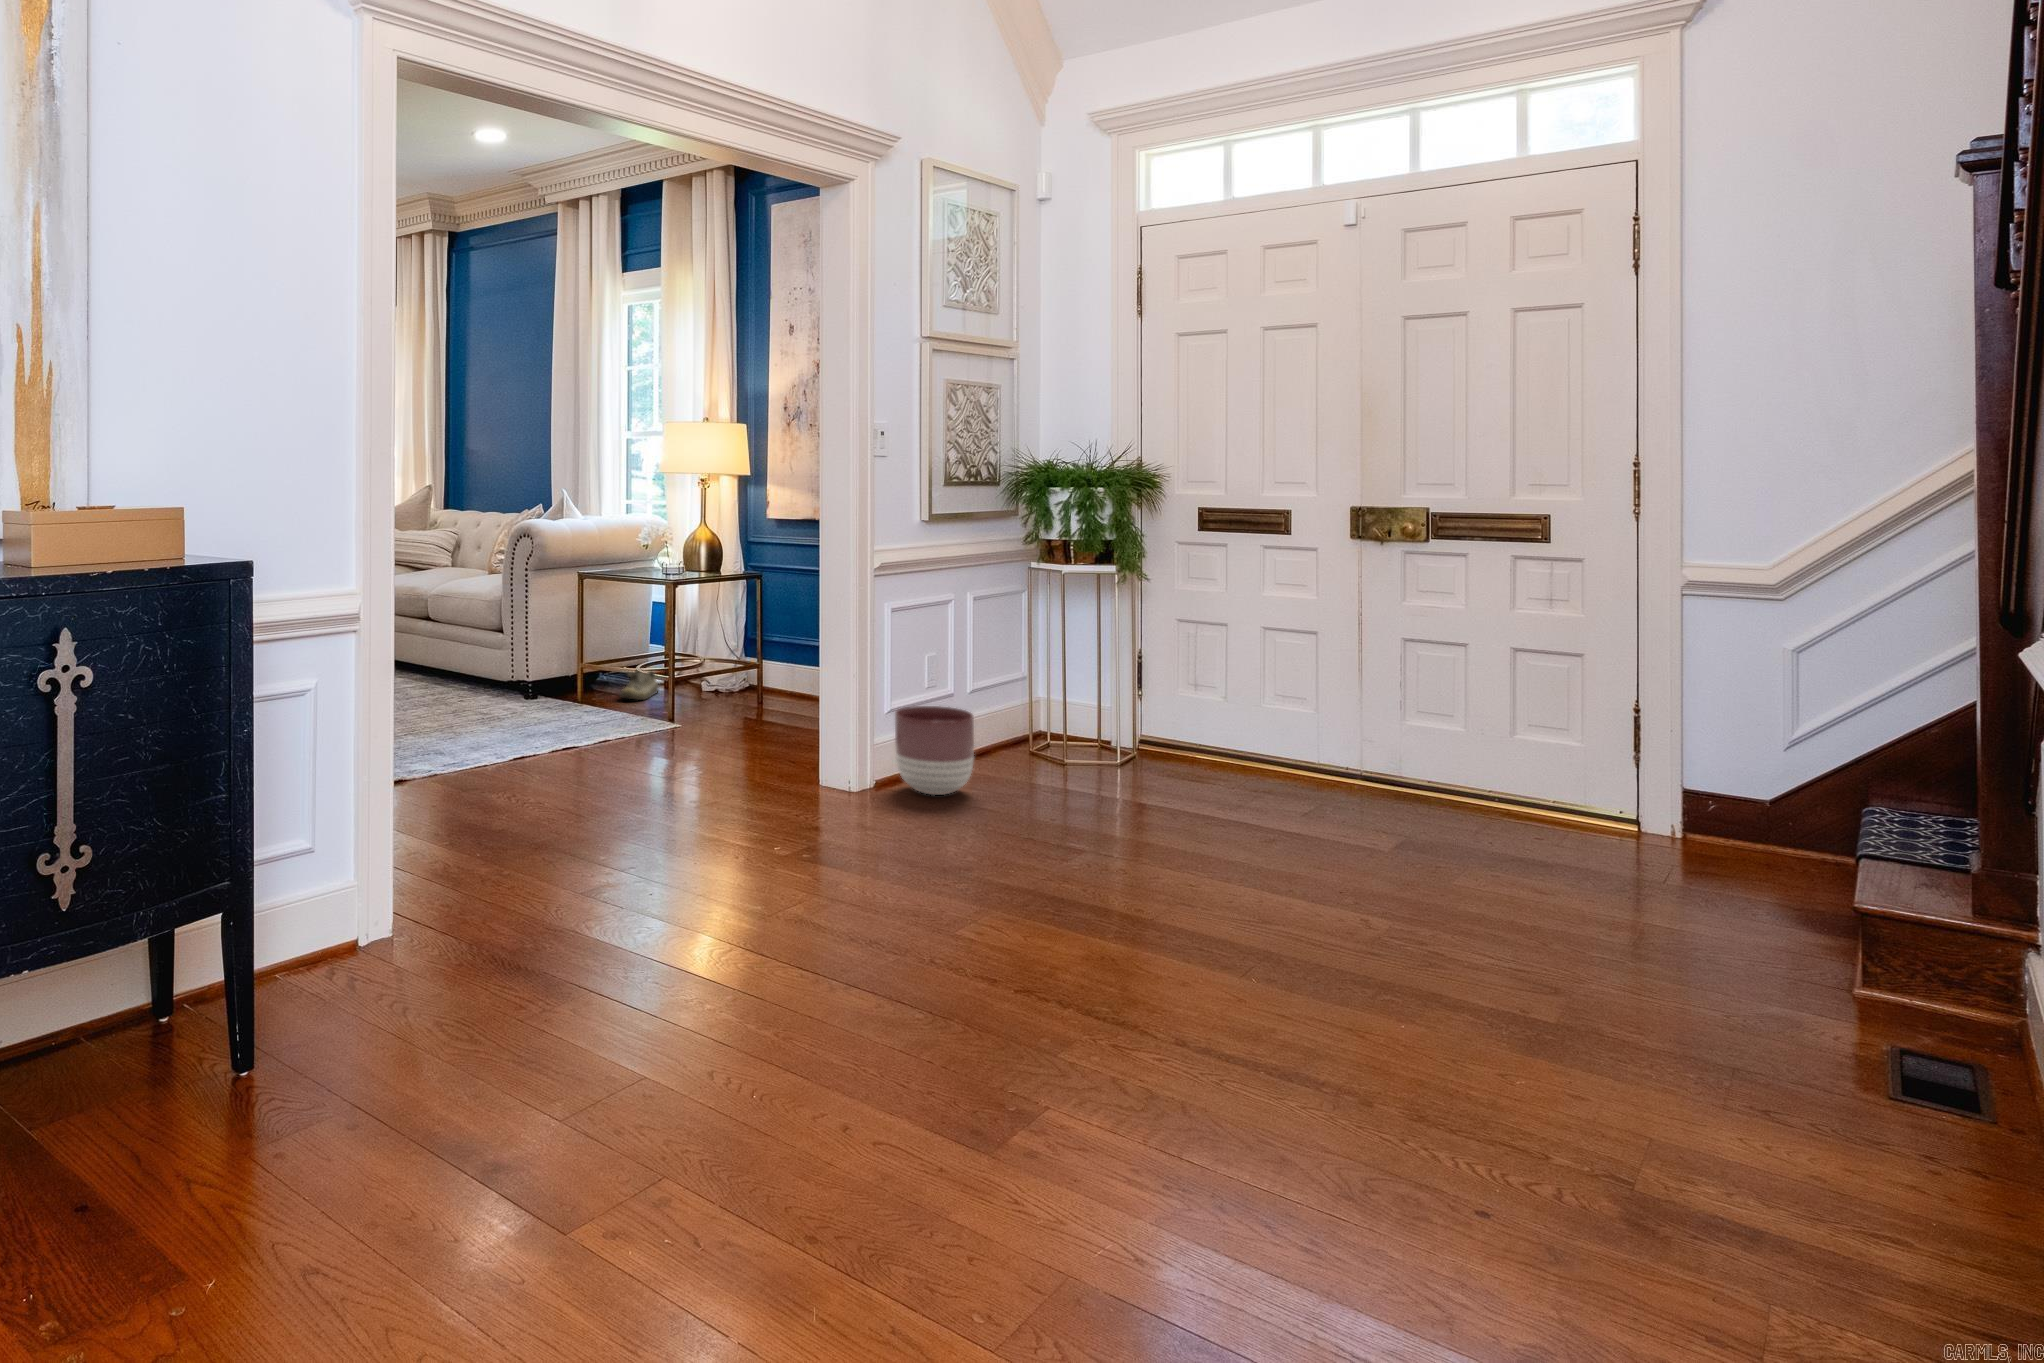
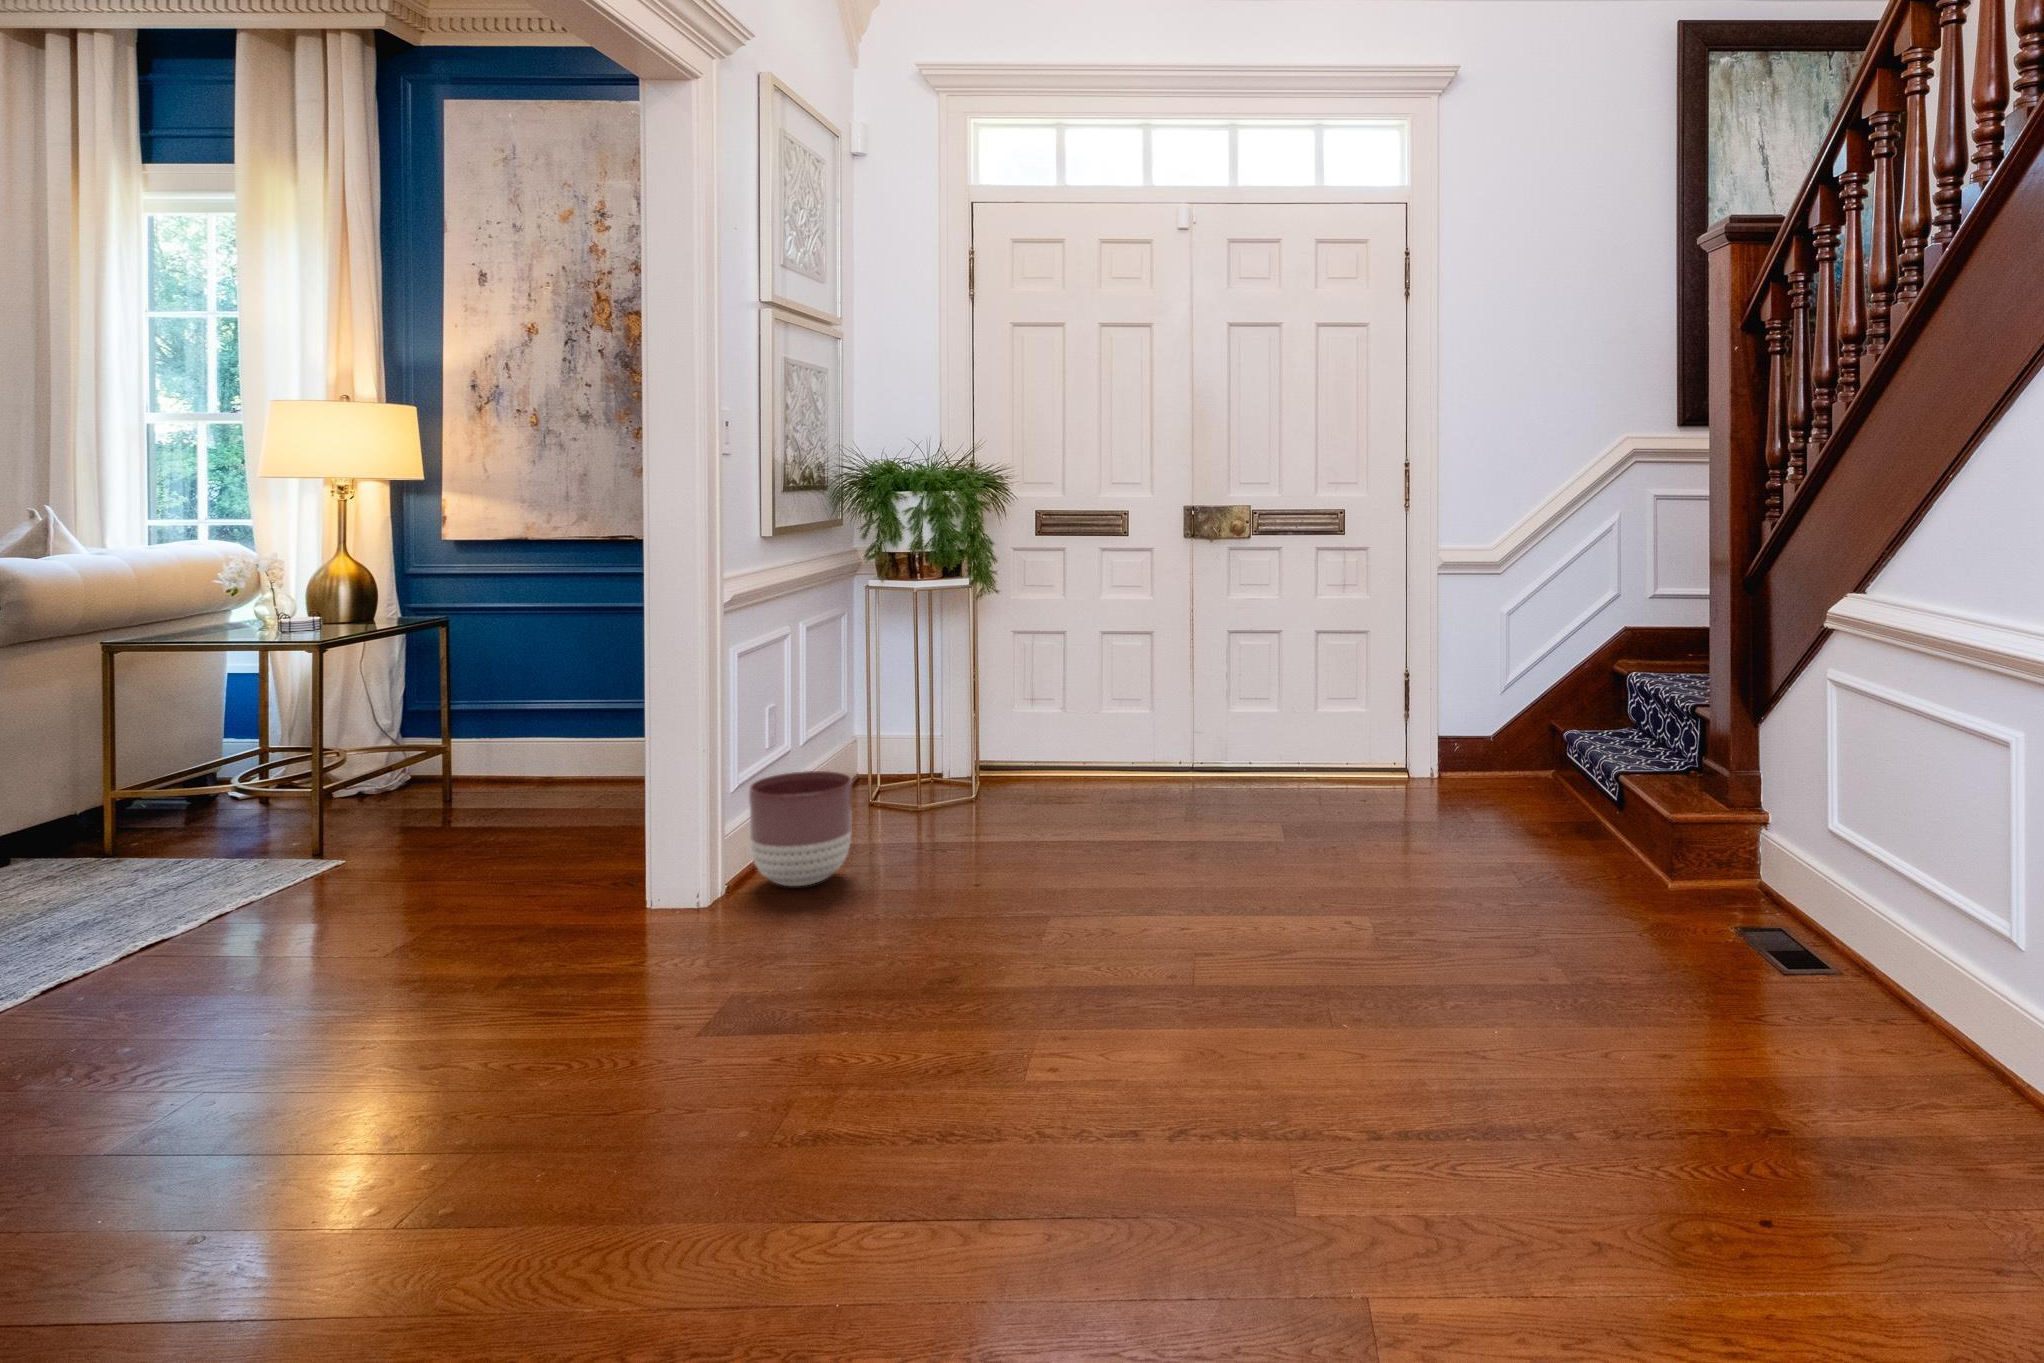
shoe: present [620,671,659,700] -> none [194,786,259,838]

